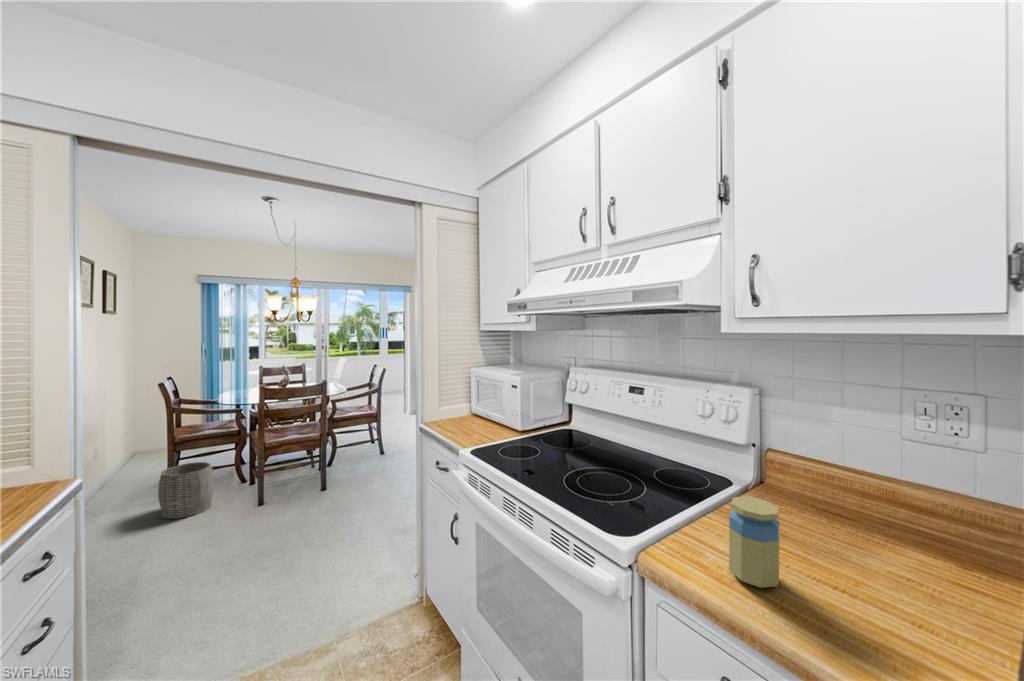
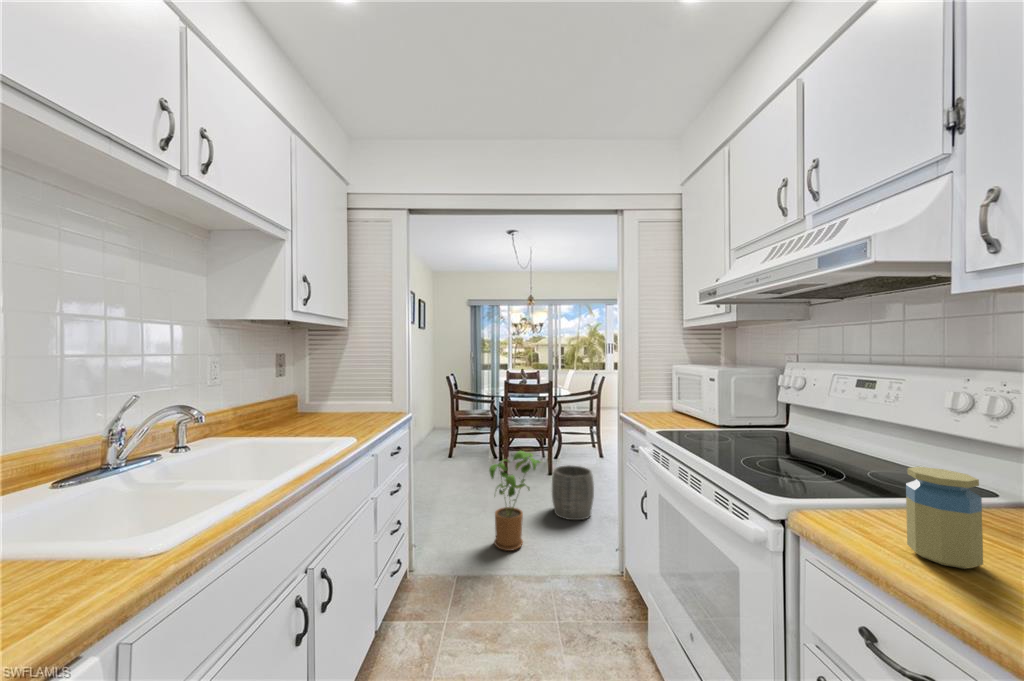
woven basket: present [158,462,214,519] -> present [552,465,594,520]
house plant: none [244,484,324,619] -> present [489,451,541,551]

